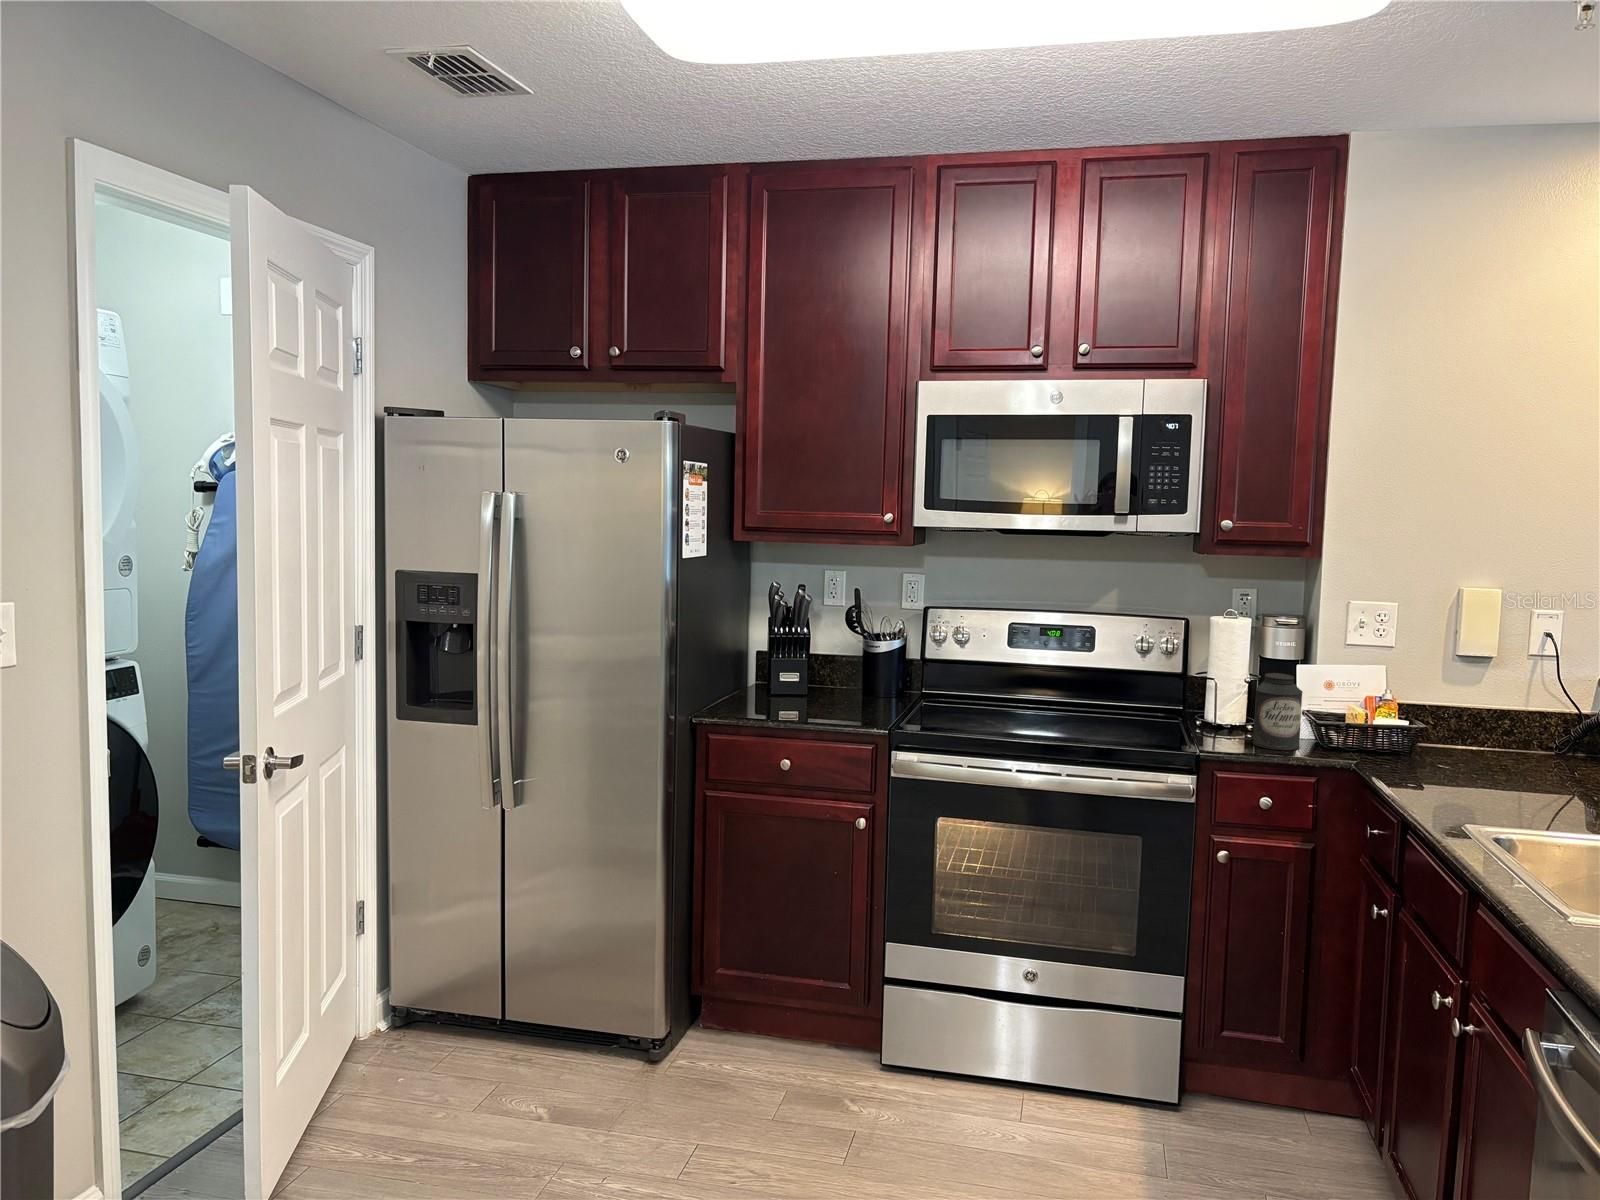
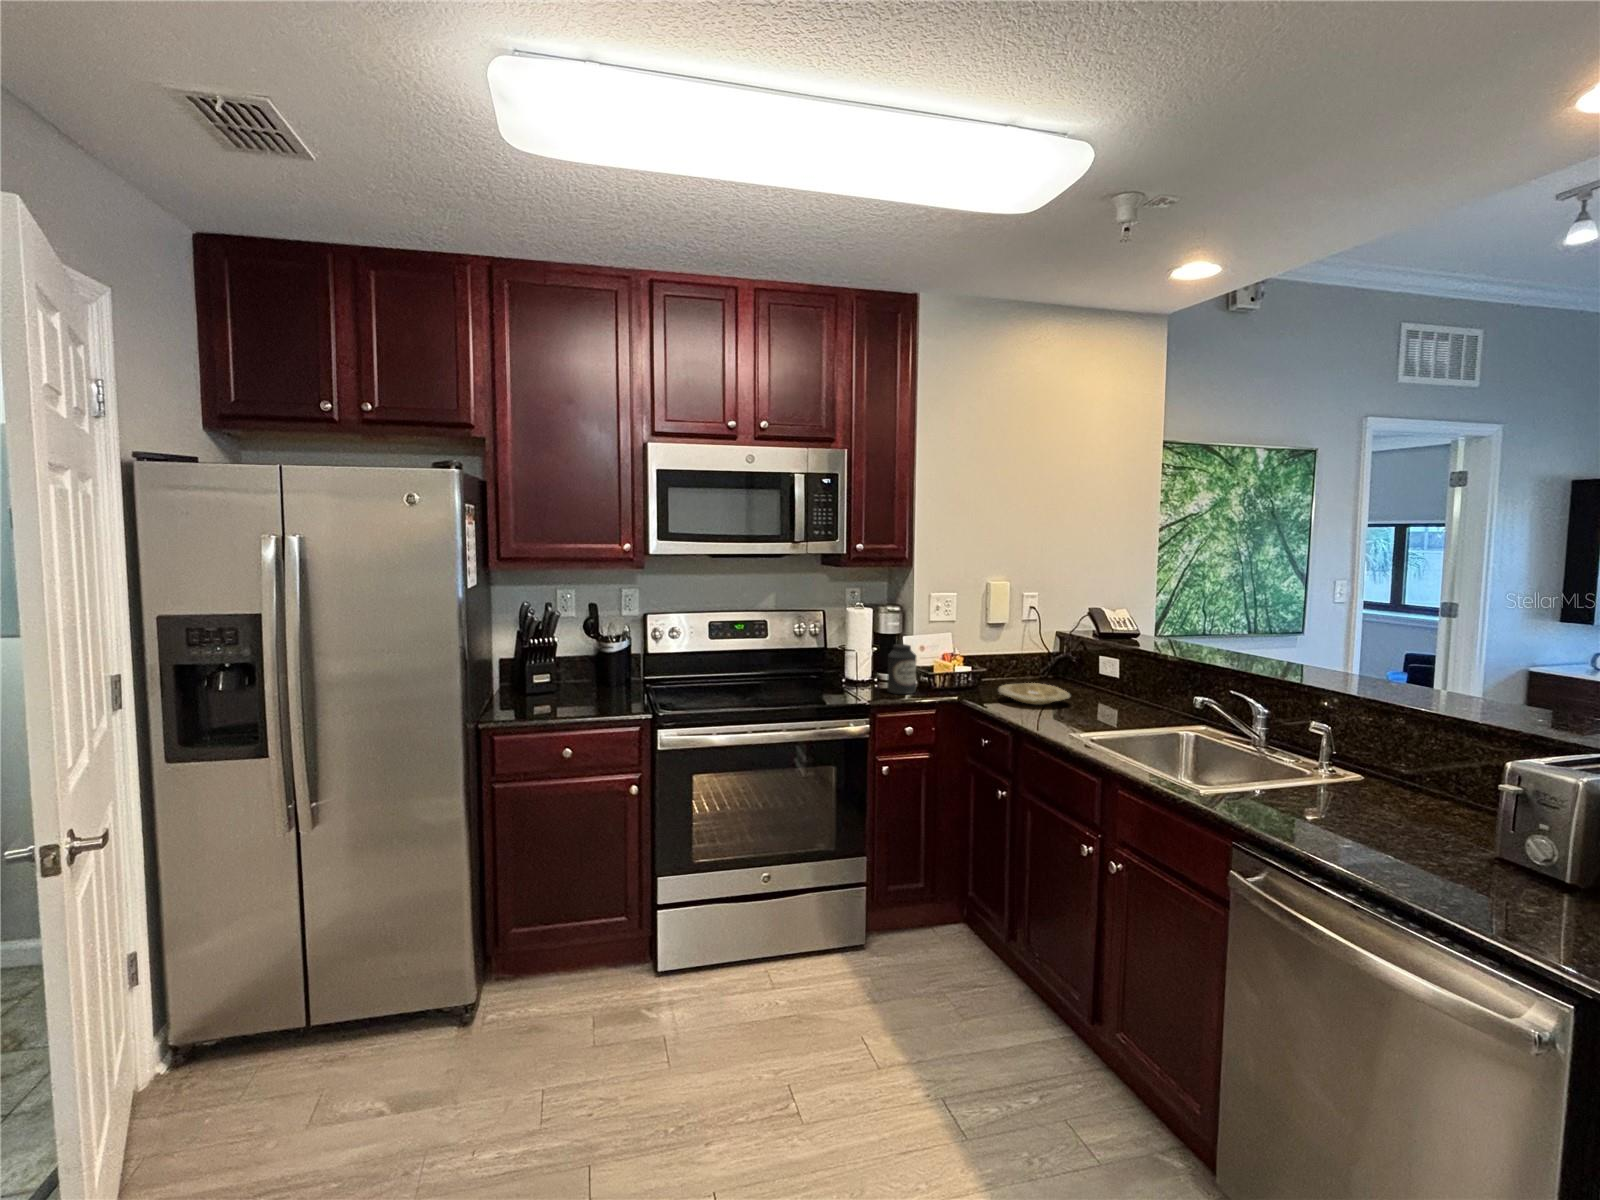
plate: none [1423,752,1554,789] -> present [998,683,1070,705]

